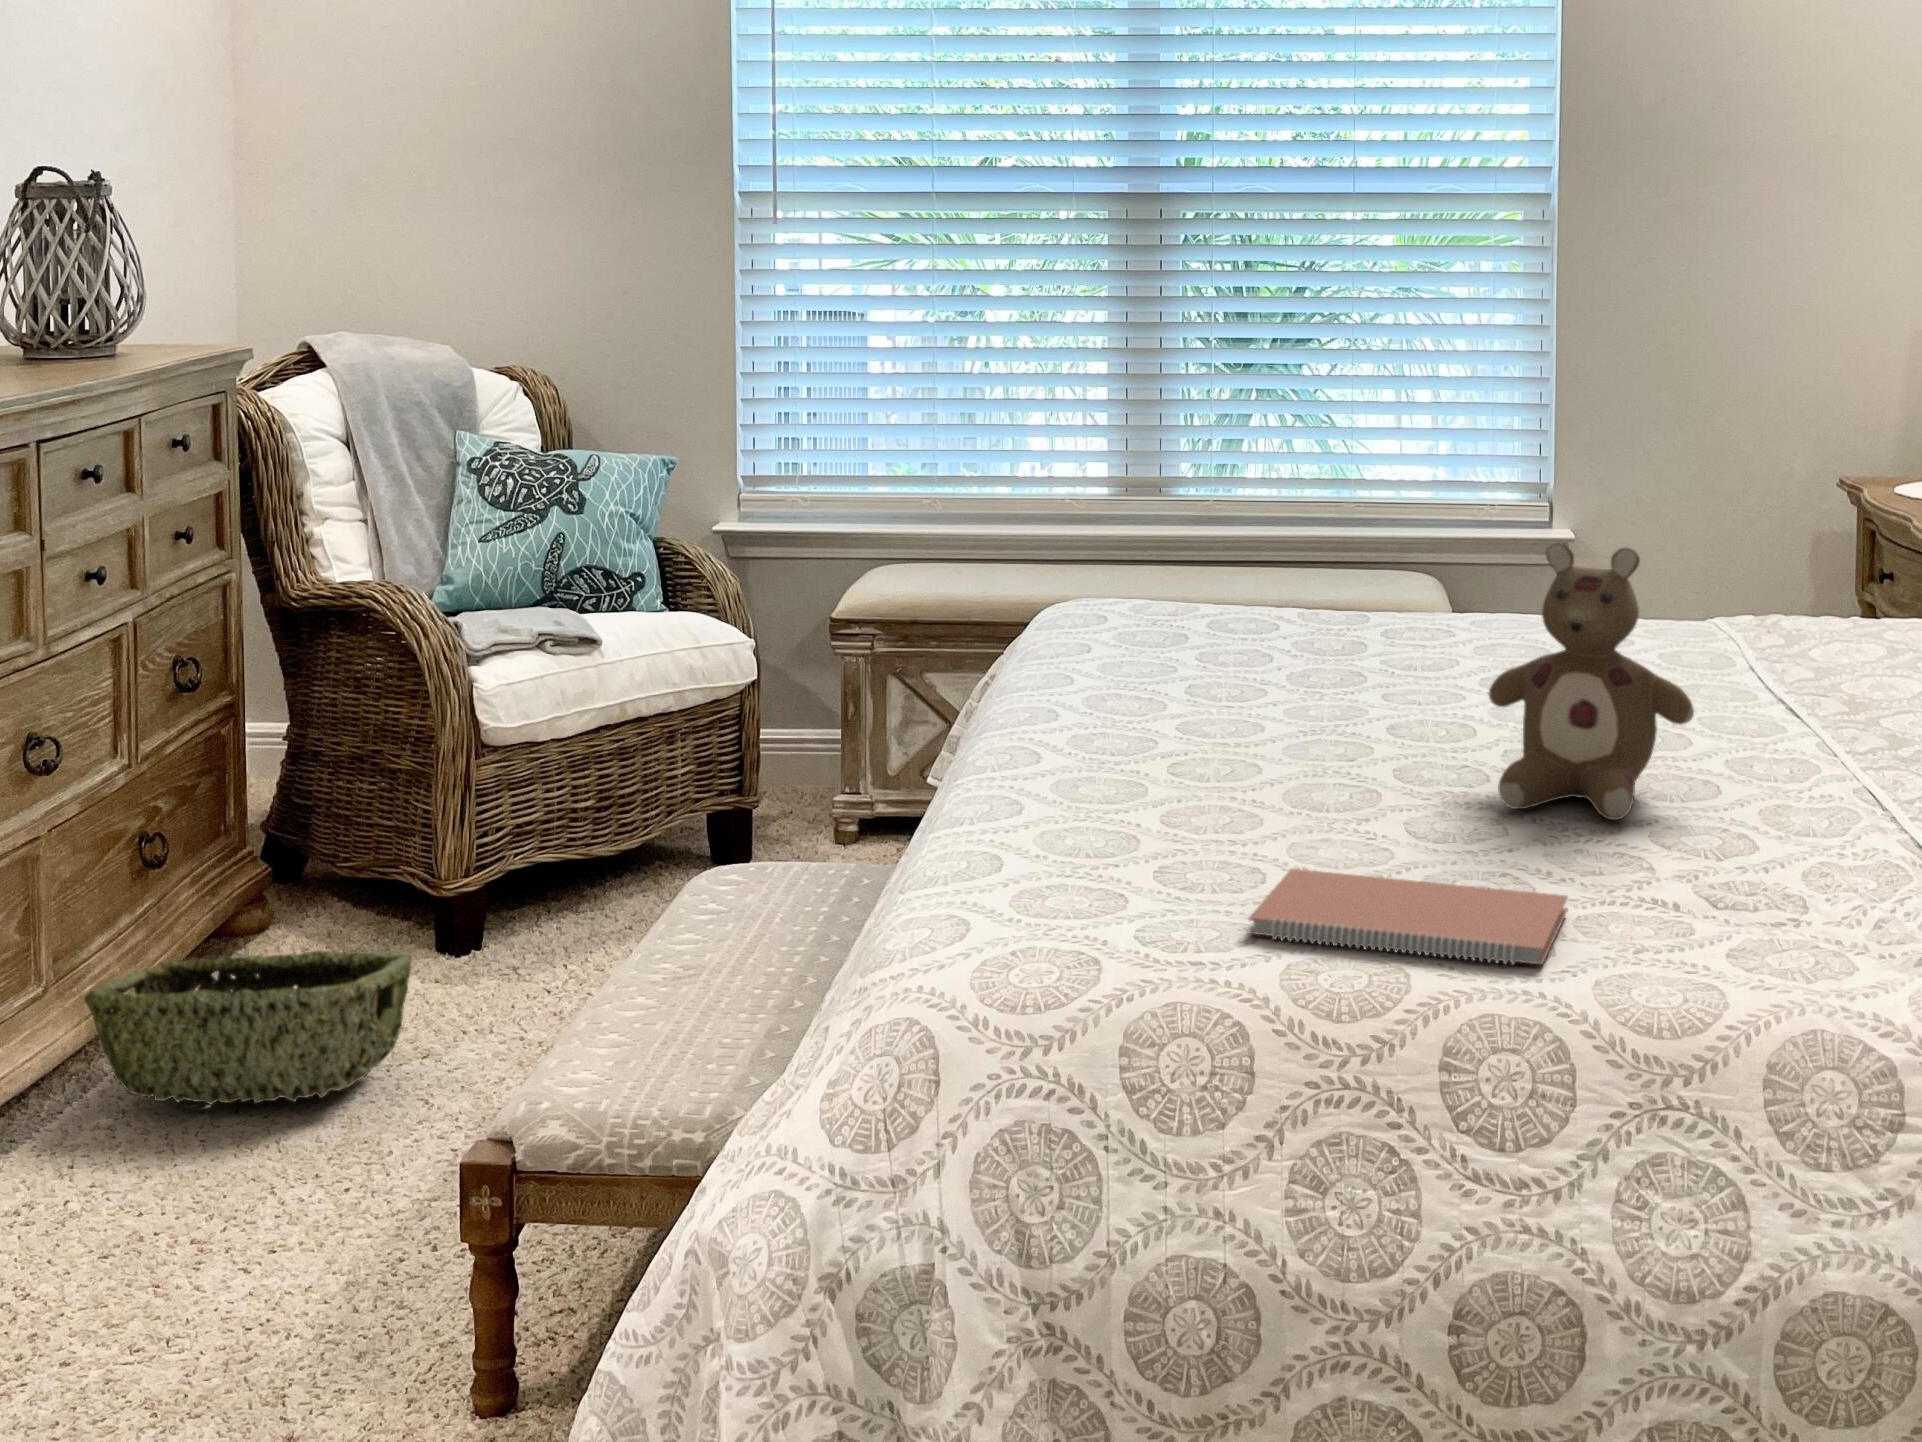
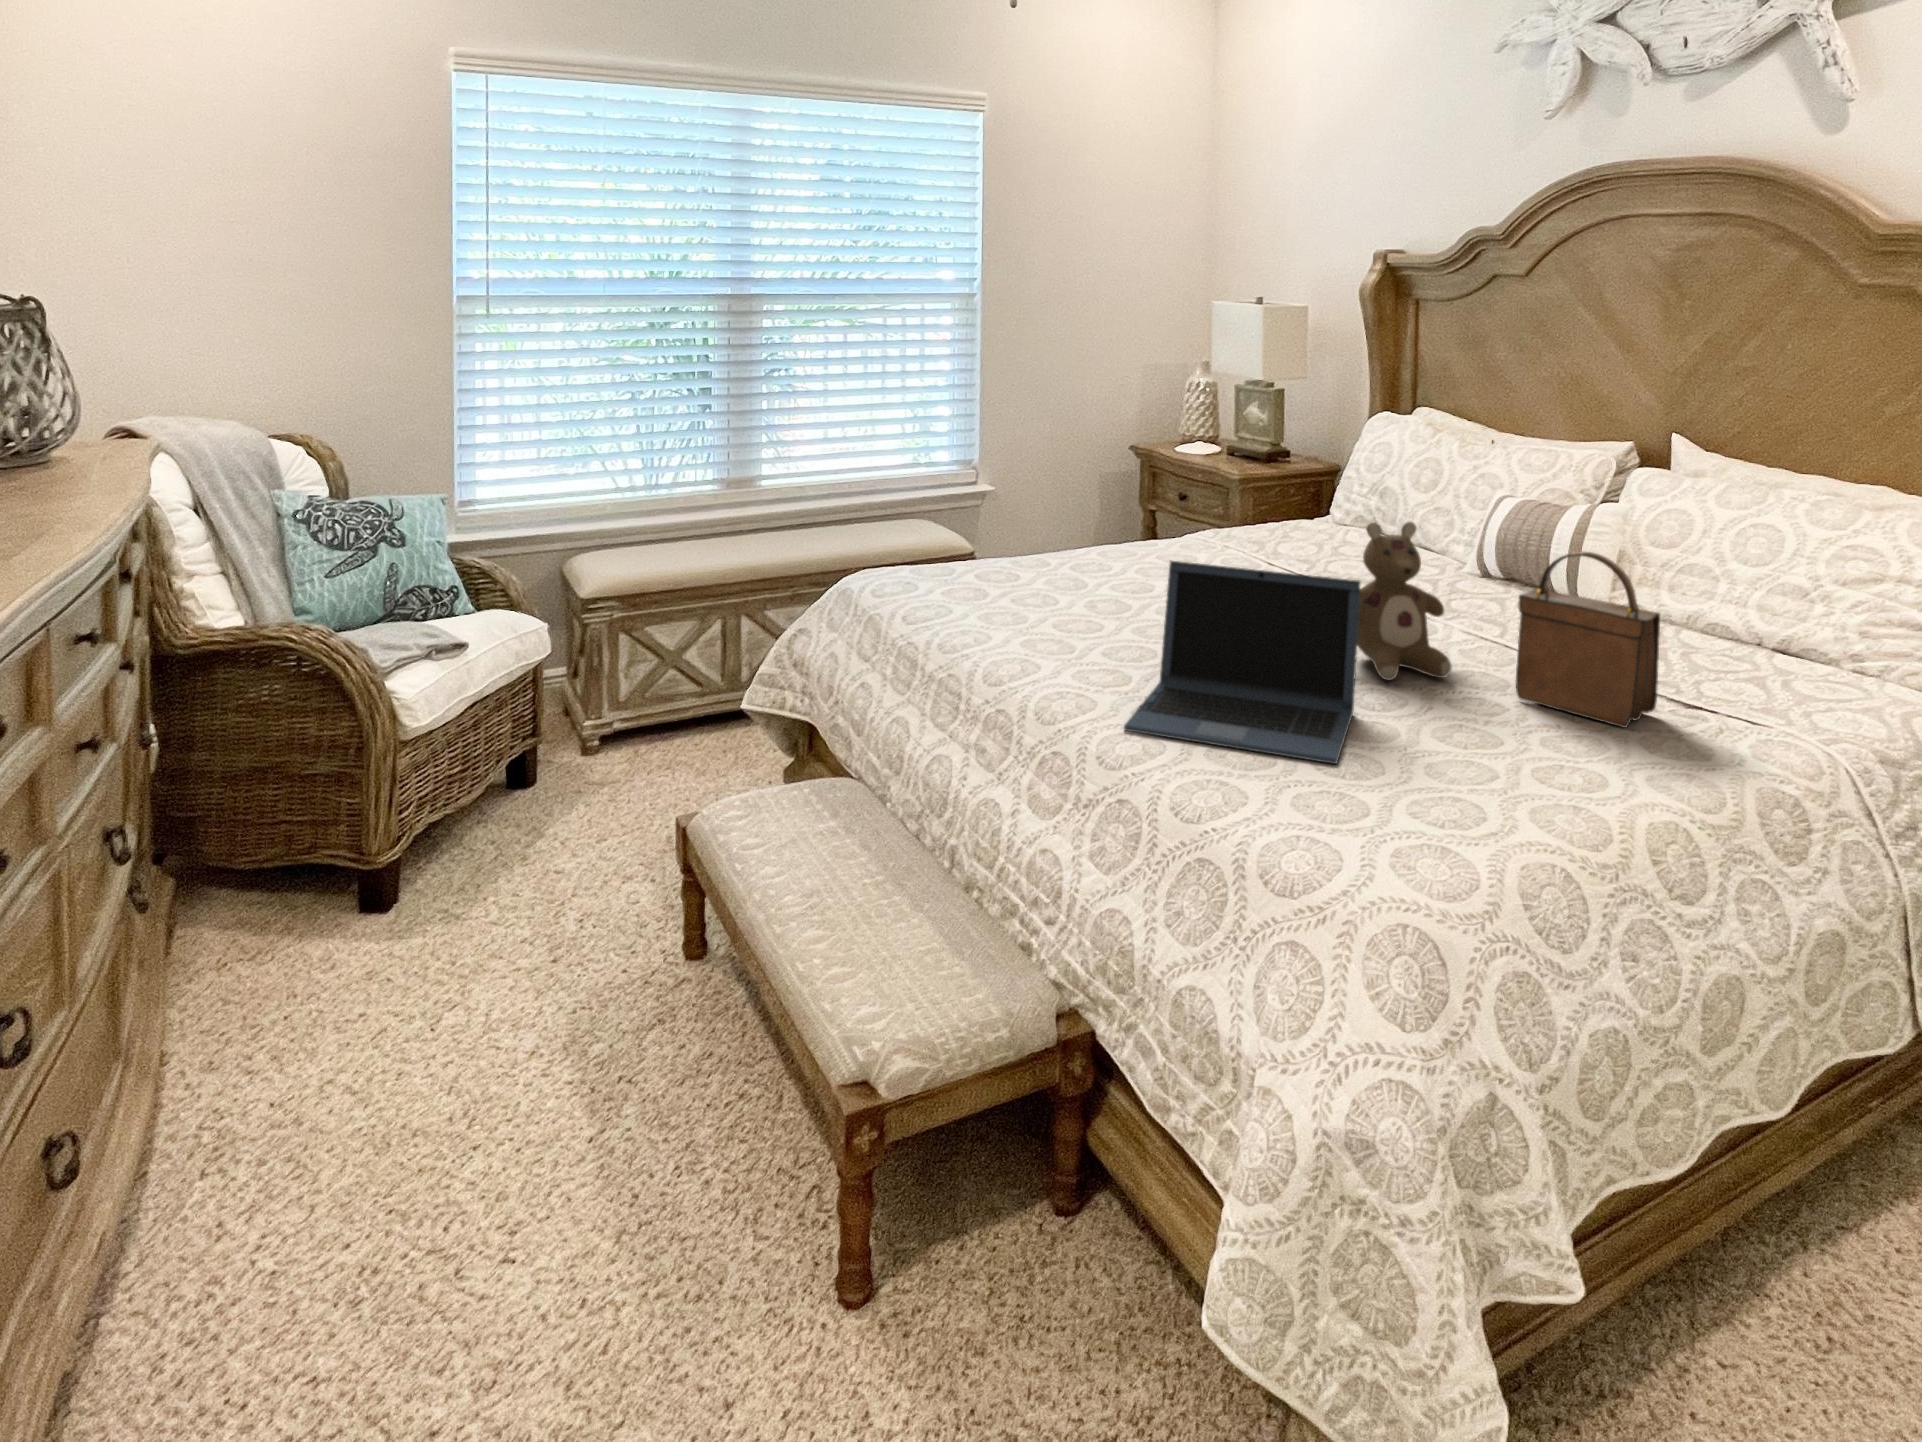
laptop: none [987,570,1398,873] -> present [1124,561,1360,764]
handbag: none [1676,607,1872,920] -> present [1516,552,1660,728]
notebook: present [1249,869,1568,965] -> none [1404,735,1619,801]
woven basket: present [84,951,411,1104] -> none [169,918,451,1111]

